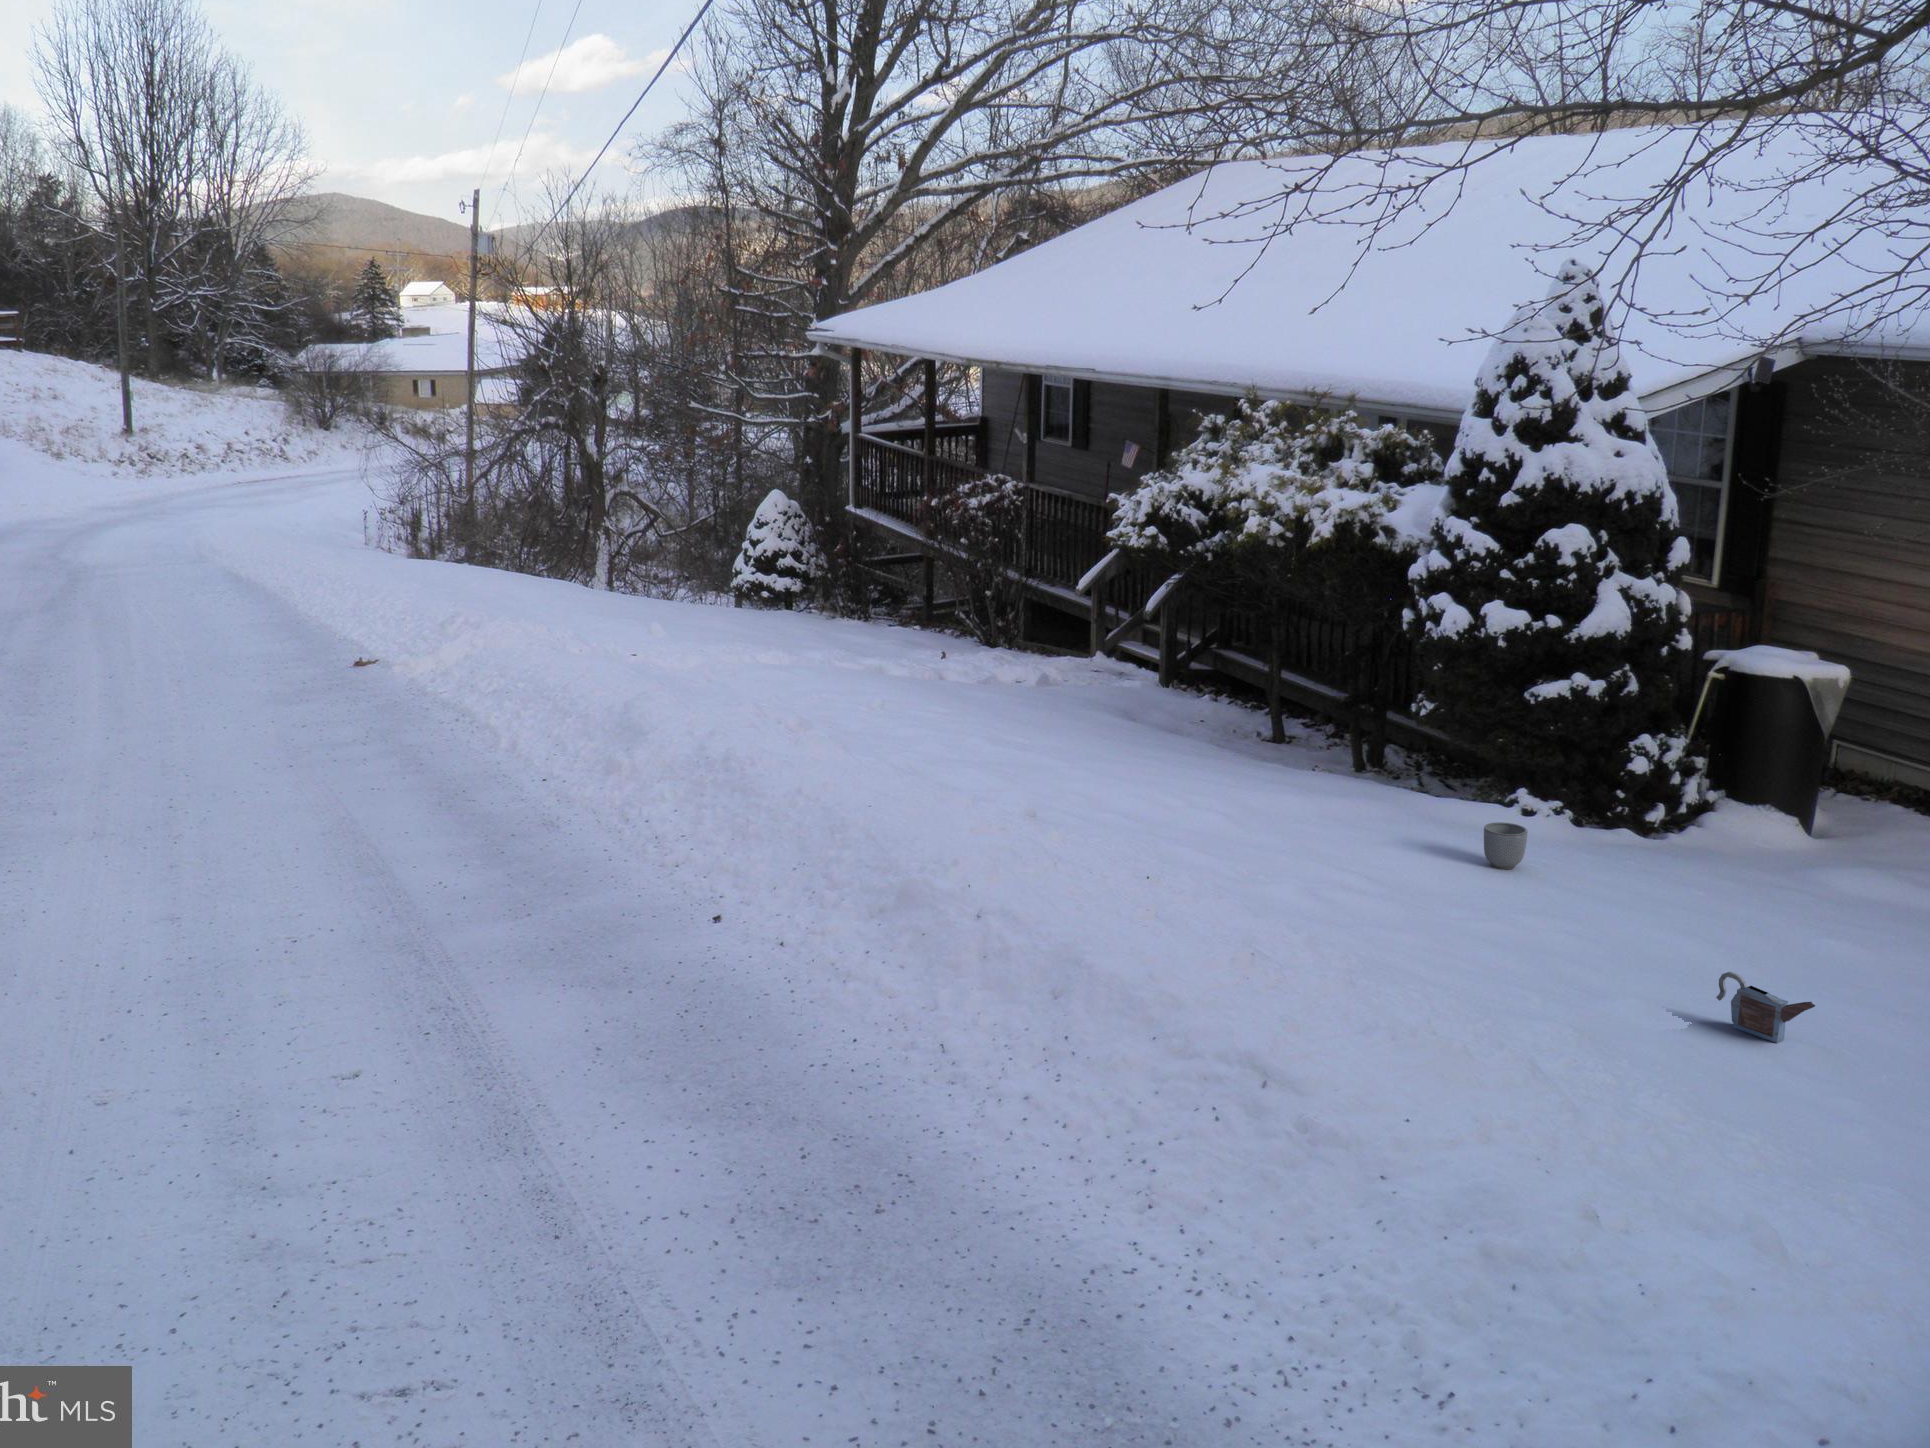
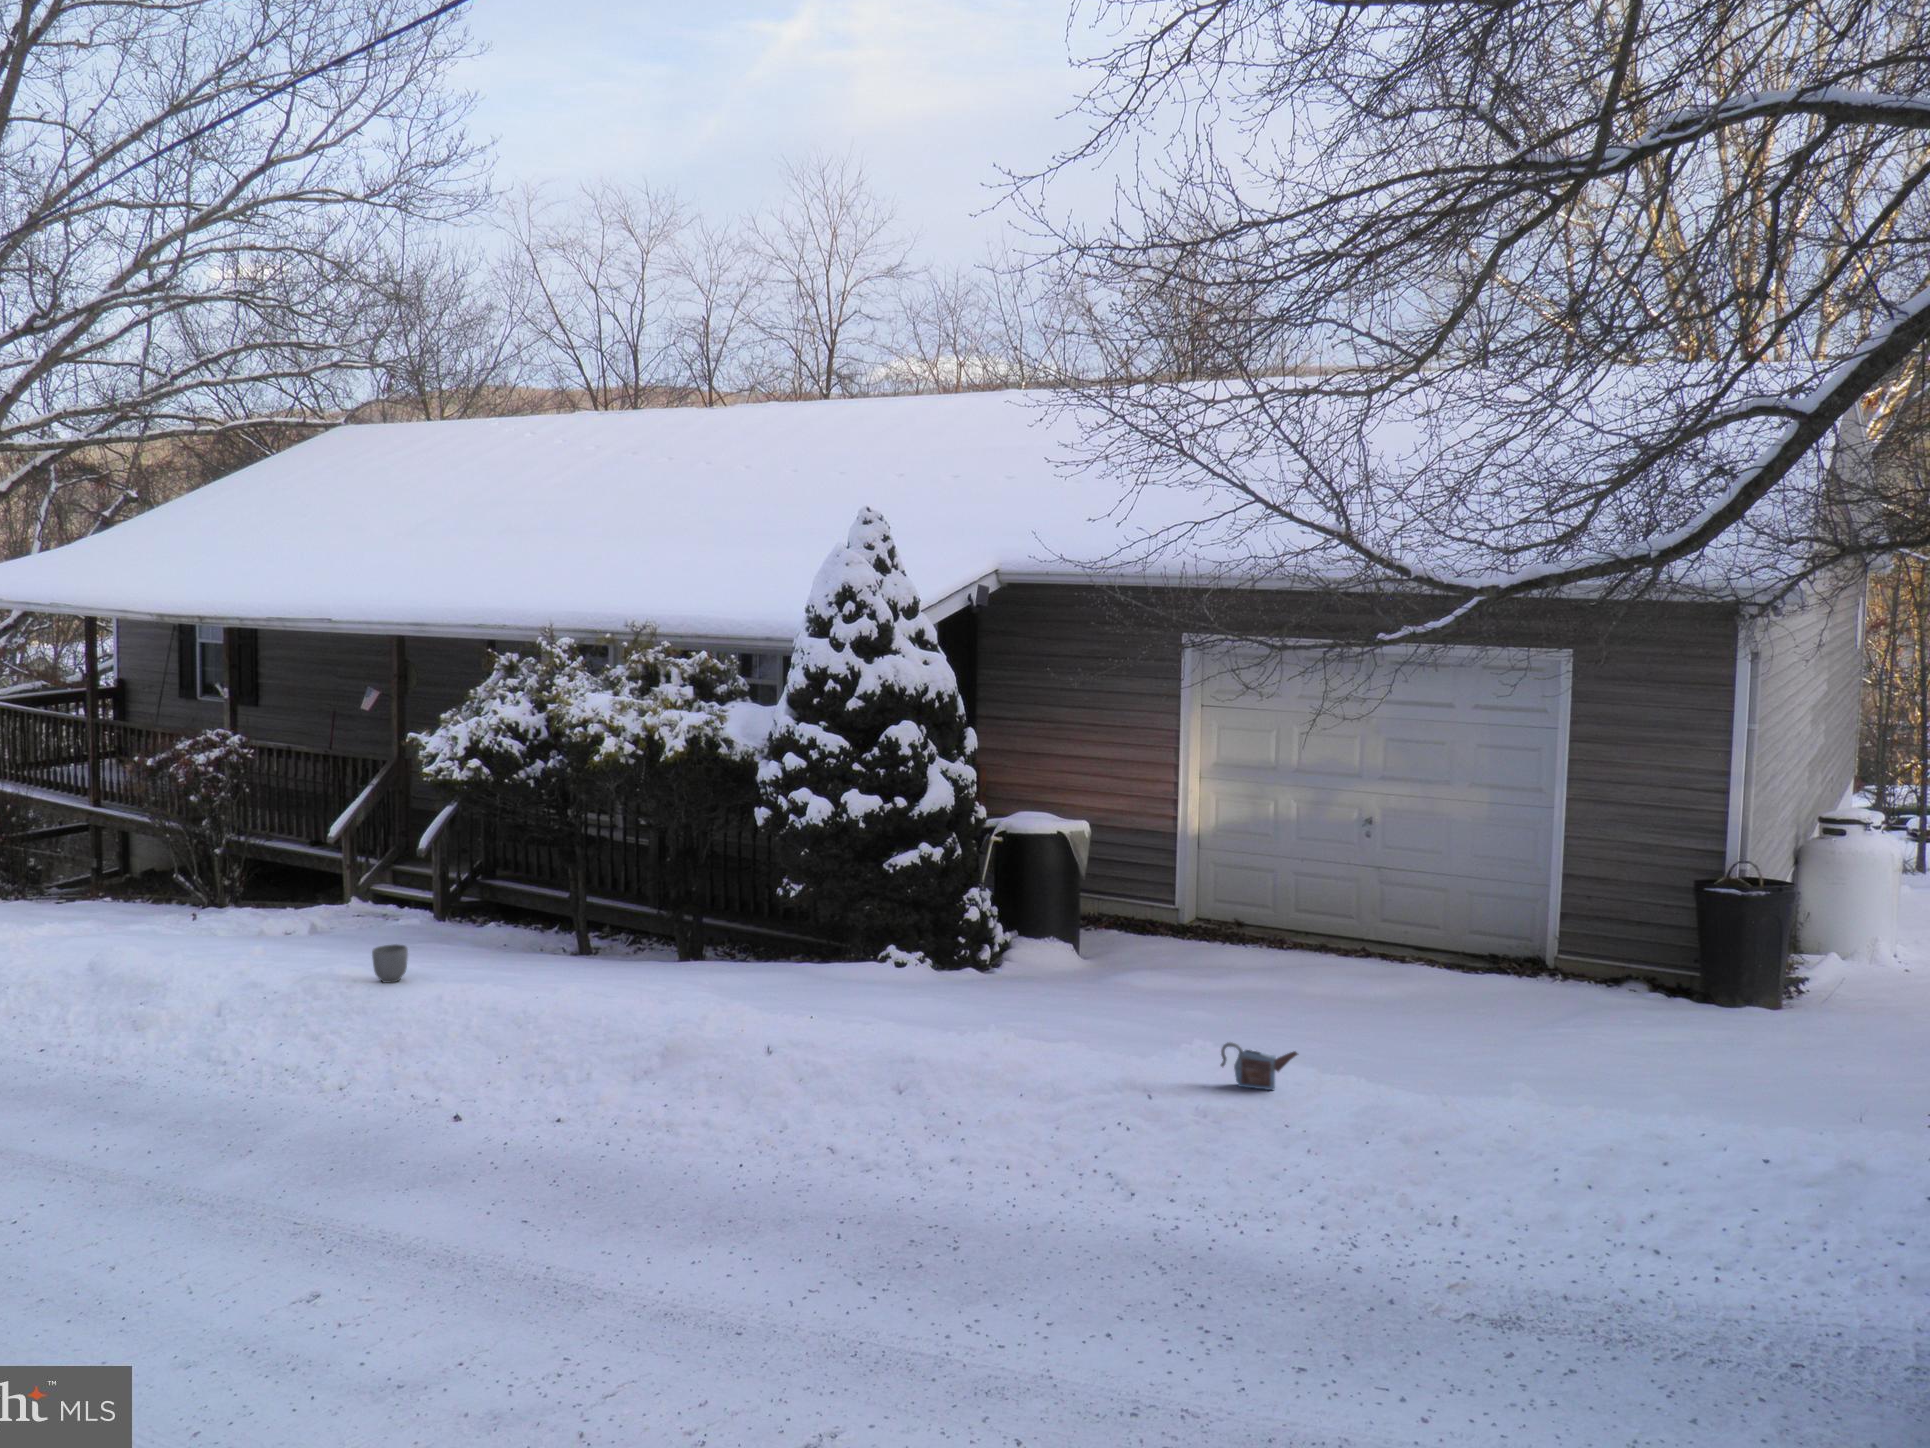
planter: present [1484,822,1528,870] -> present [372,944,408,983]

